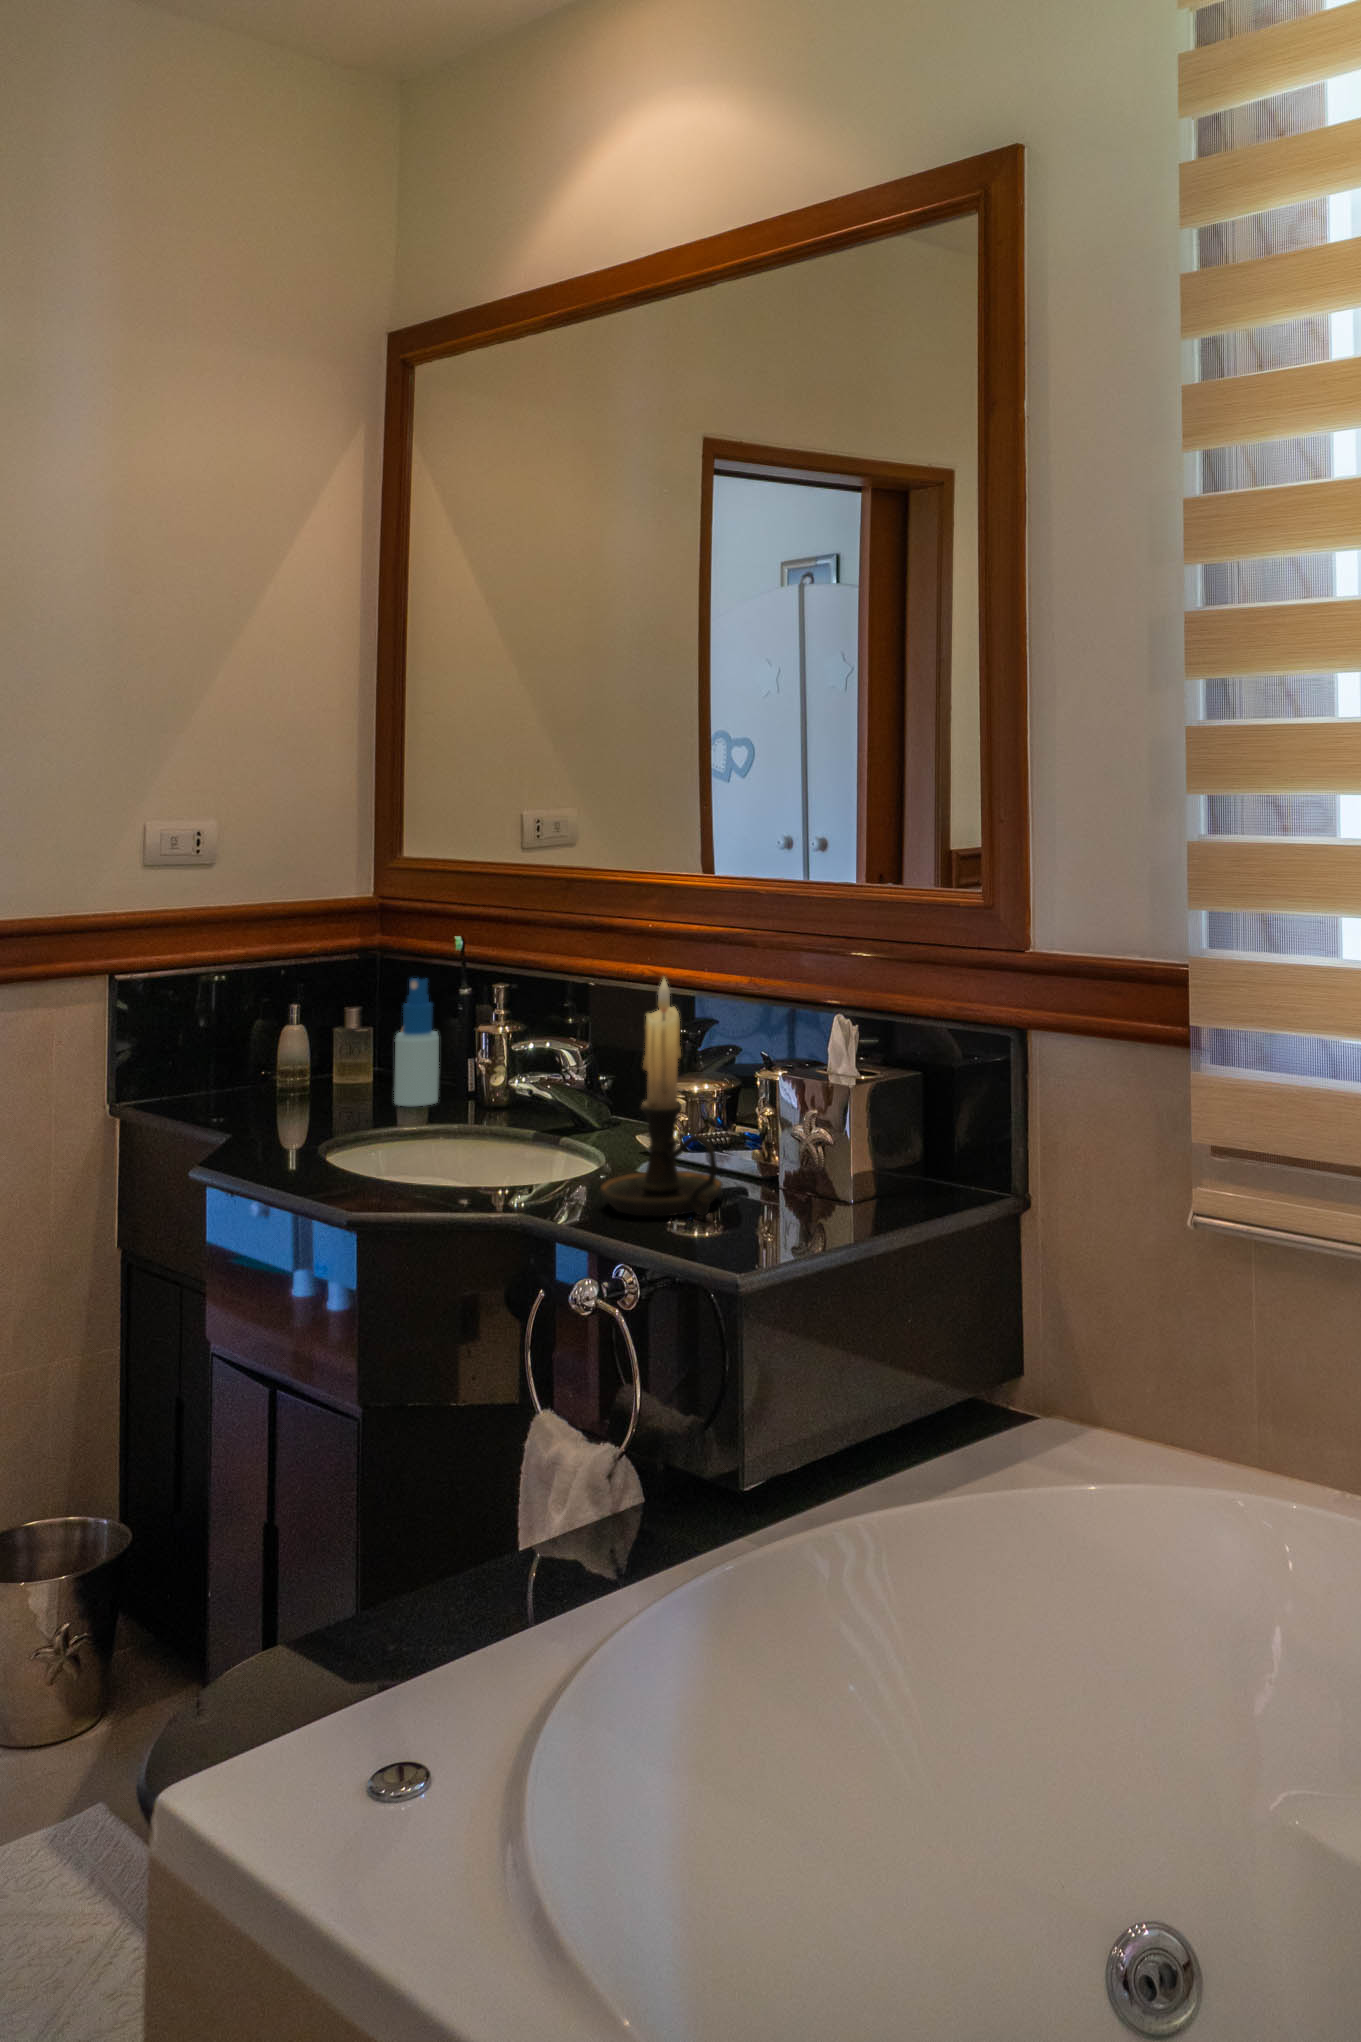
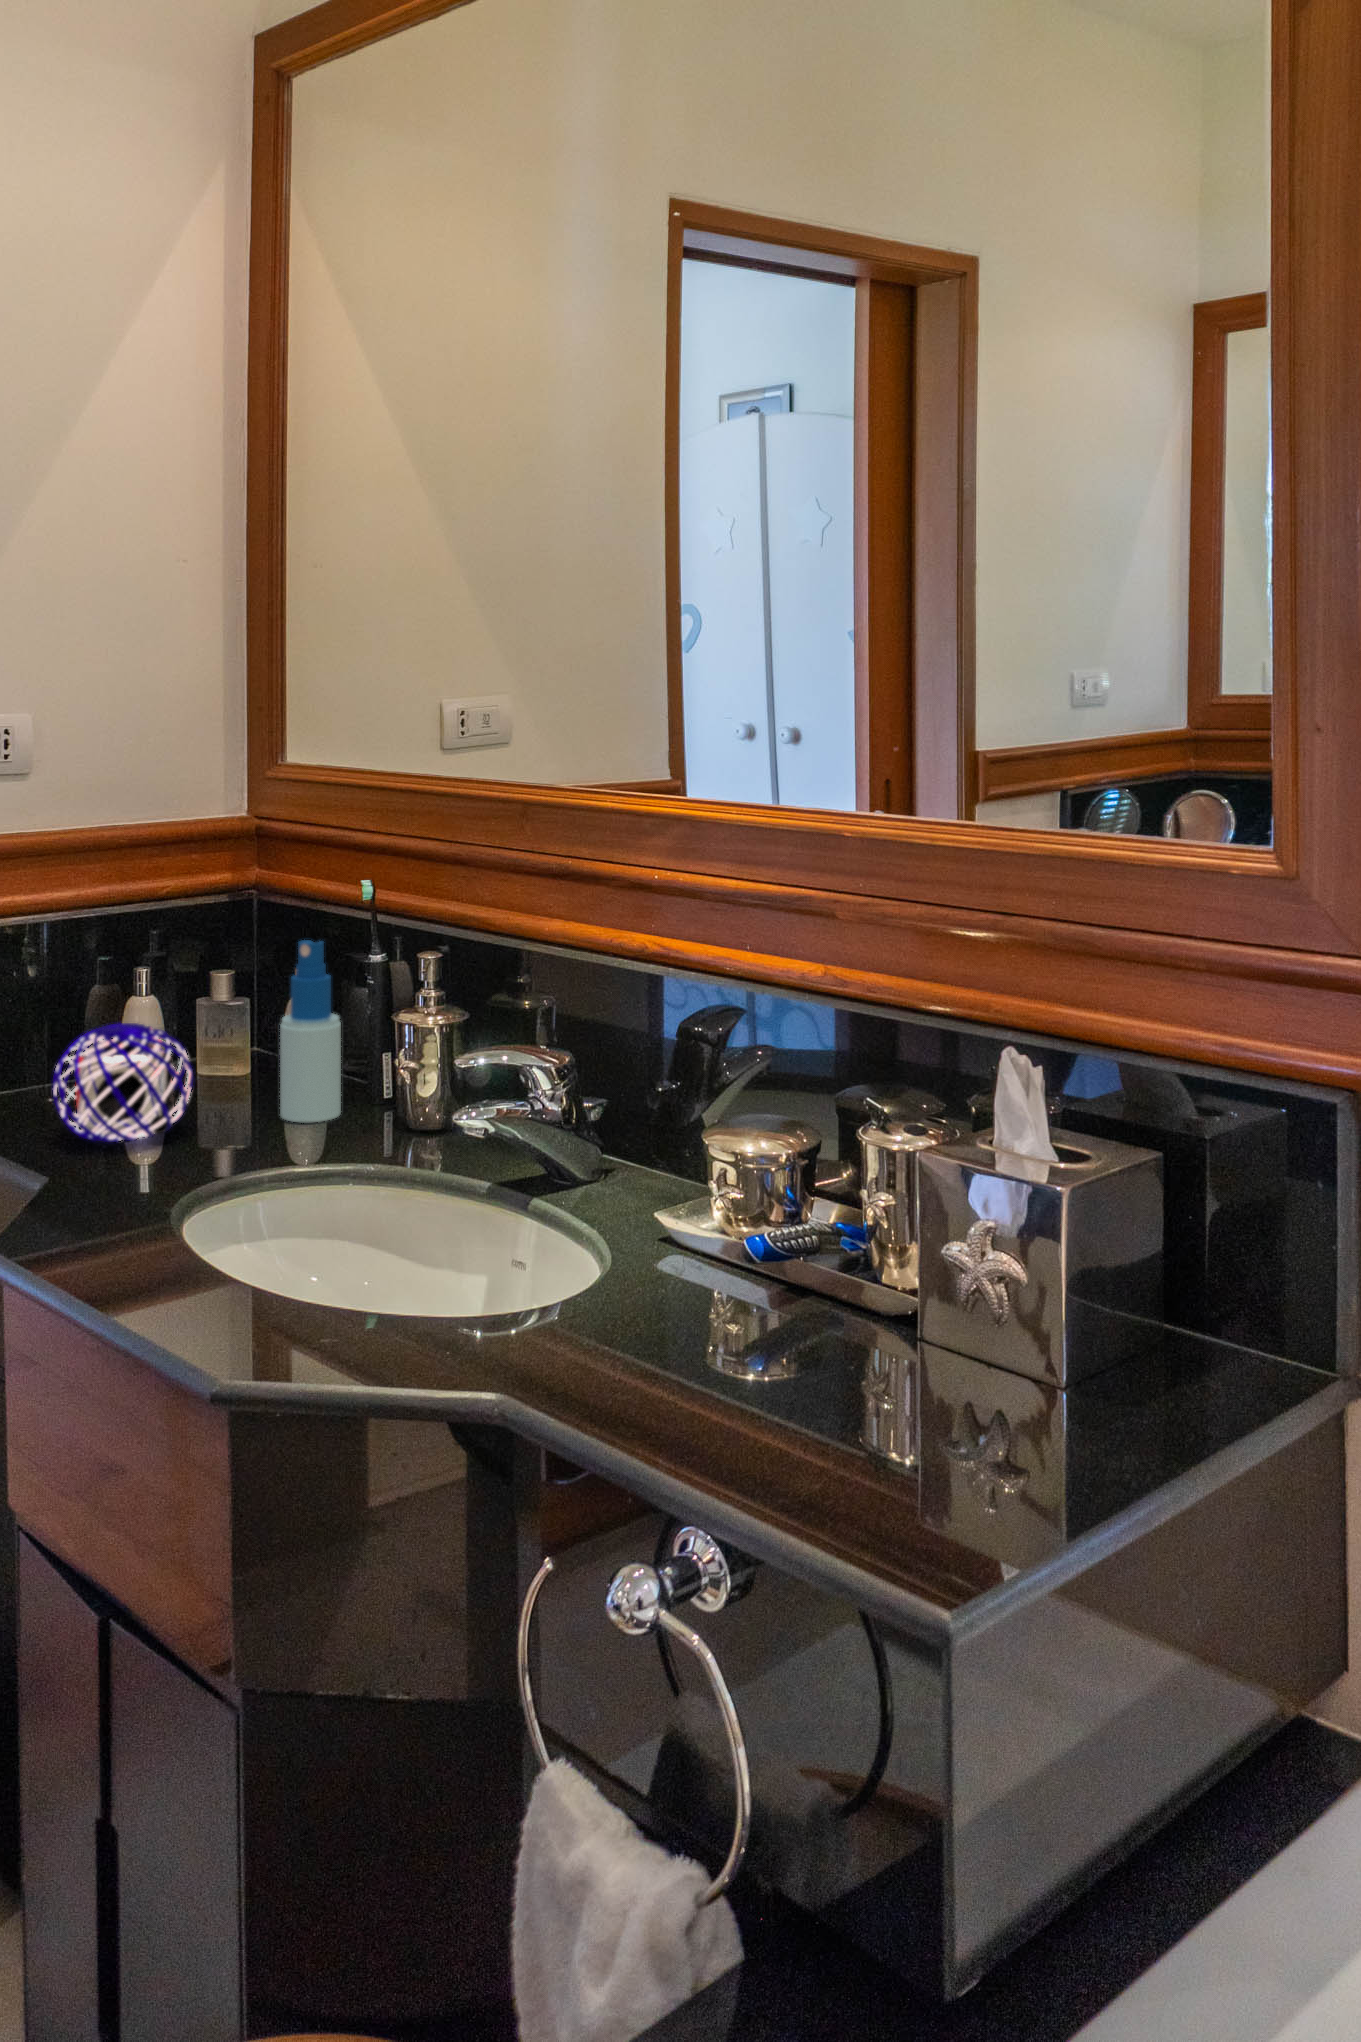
candle holder: present [600,979,723,1217] -> none [627,991,845,1419]
decorative orb: none [231,1037,332,1119] -> present [53,1023,193,1142]

